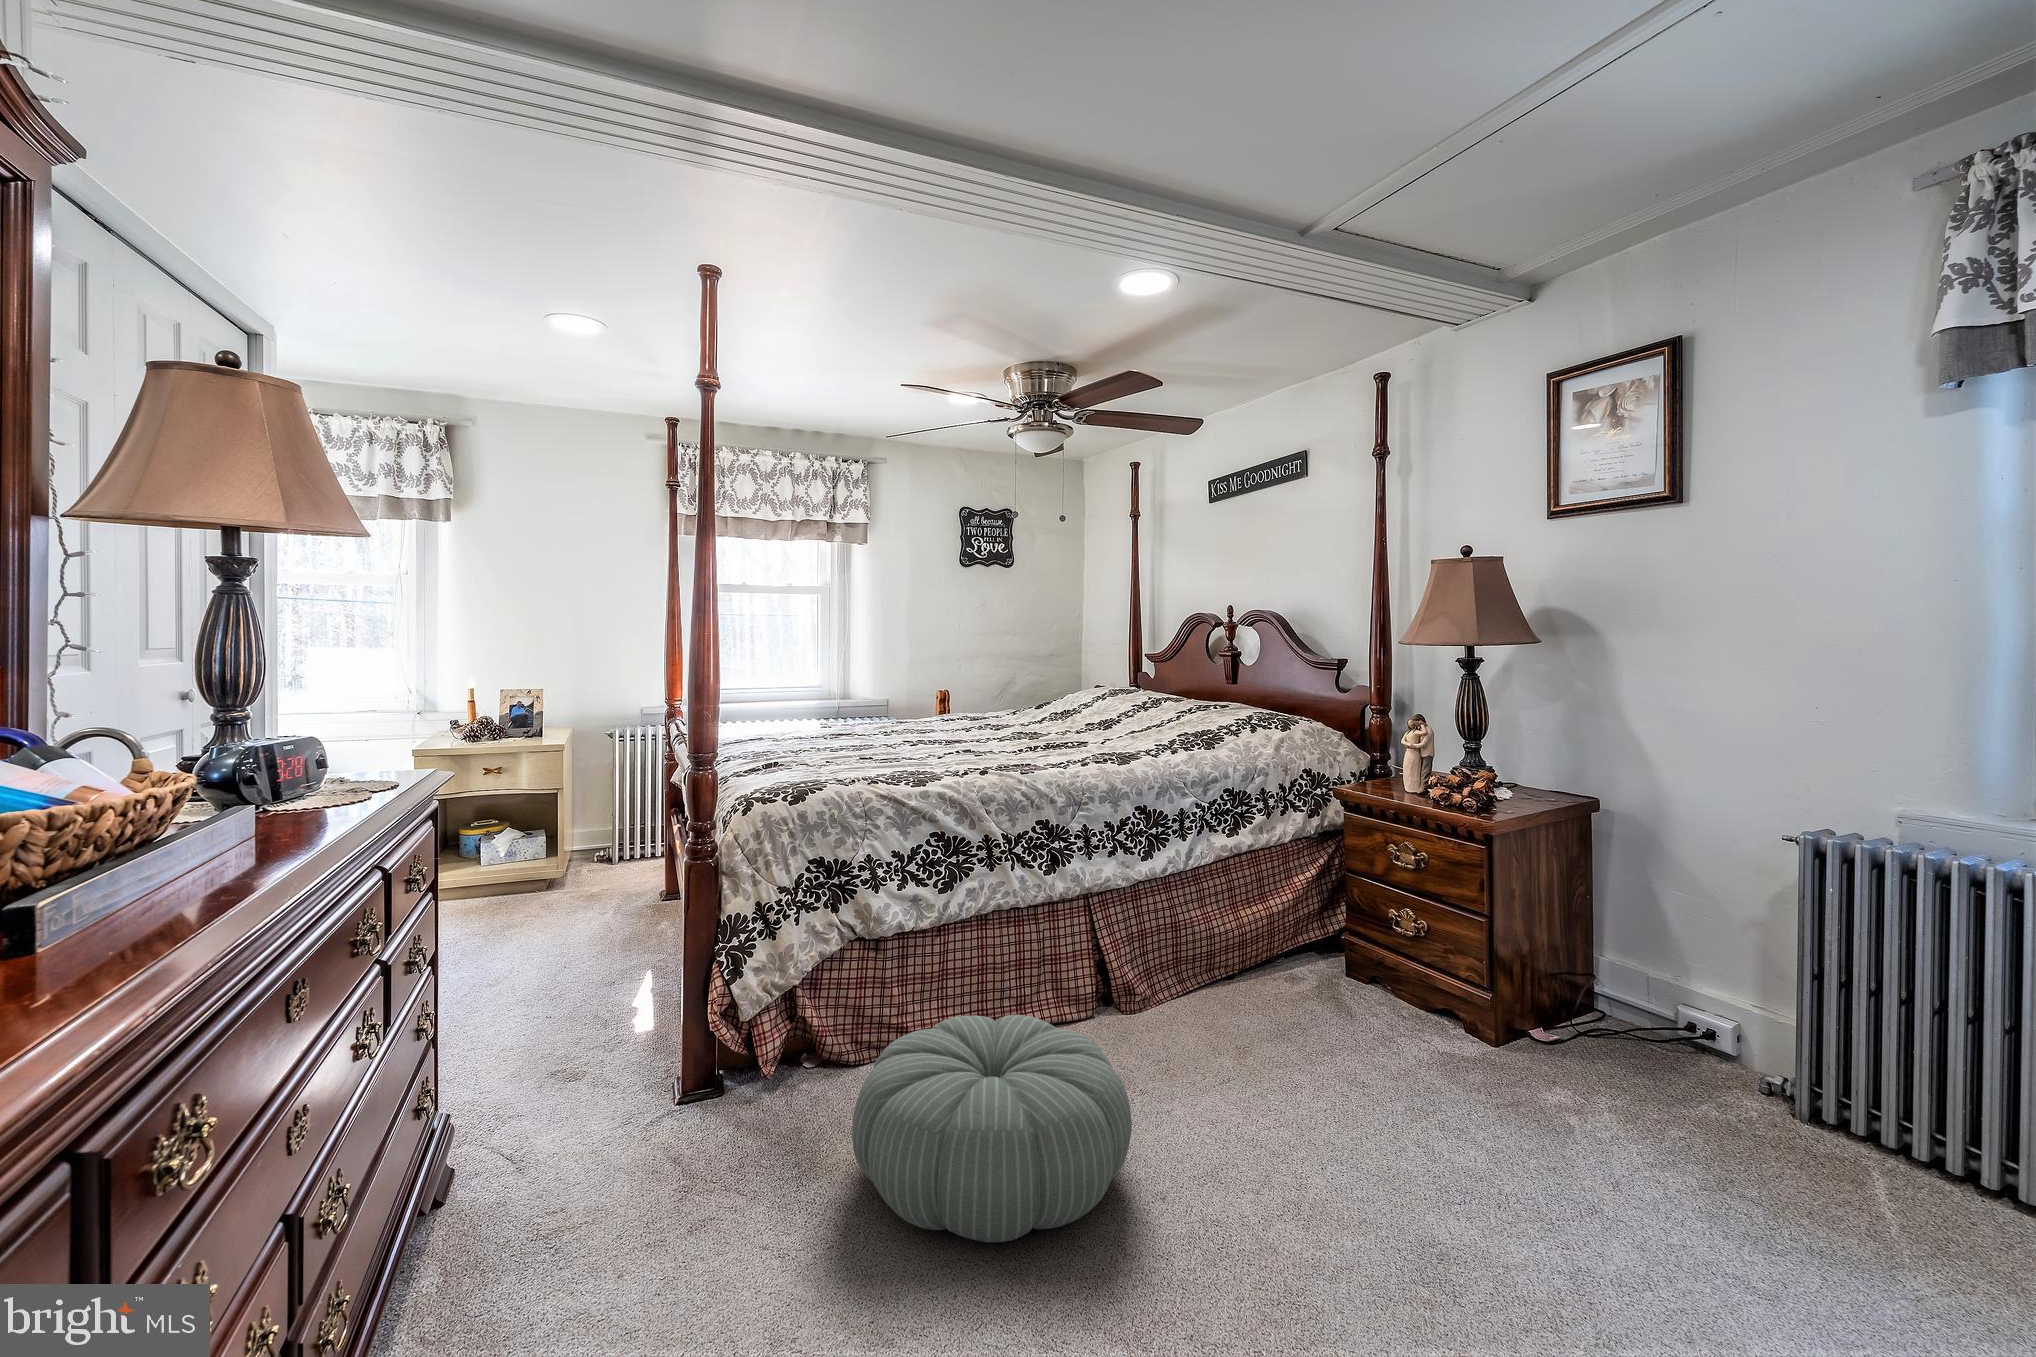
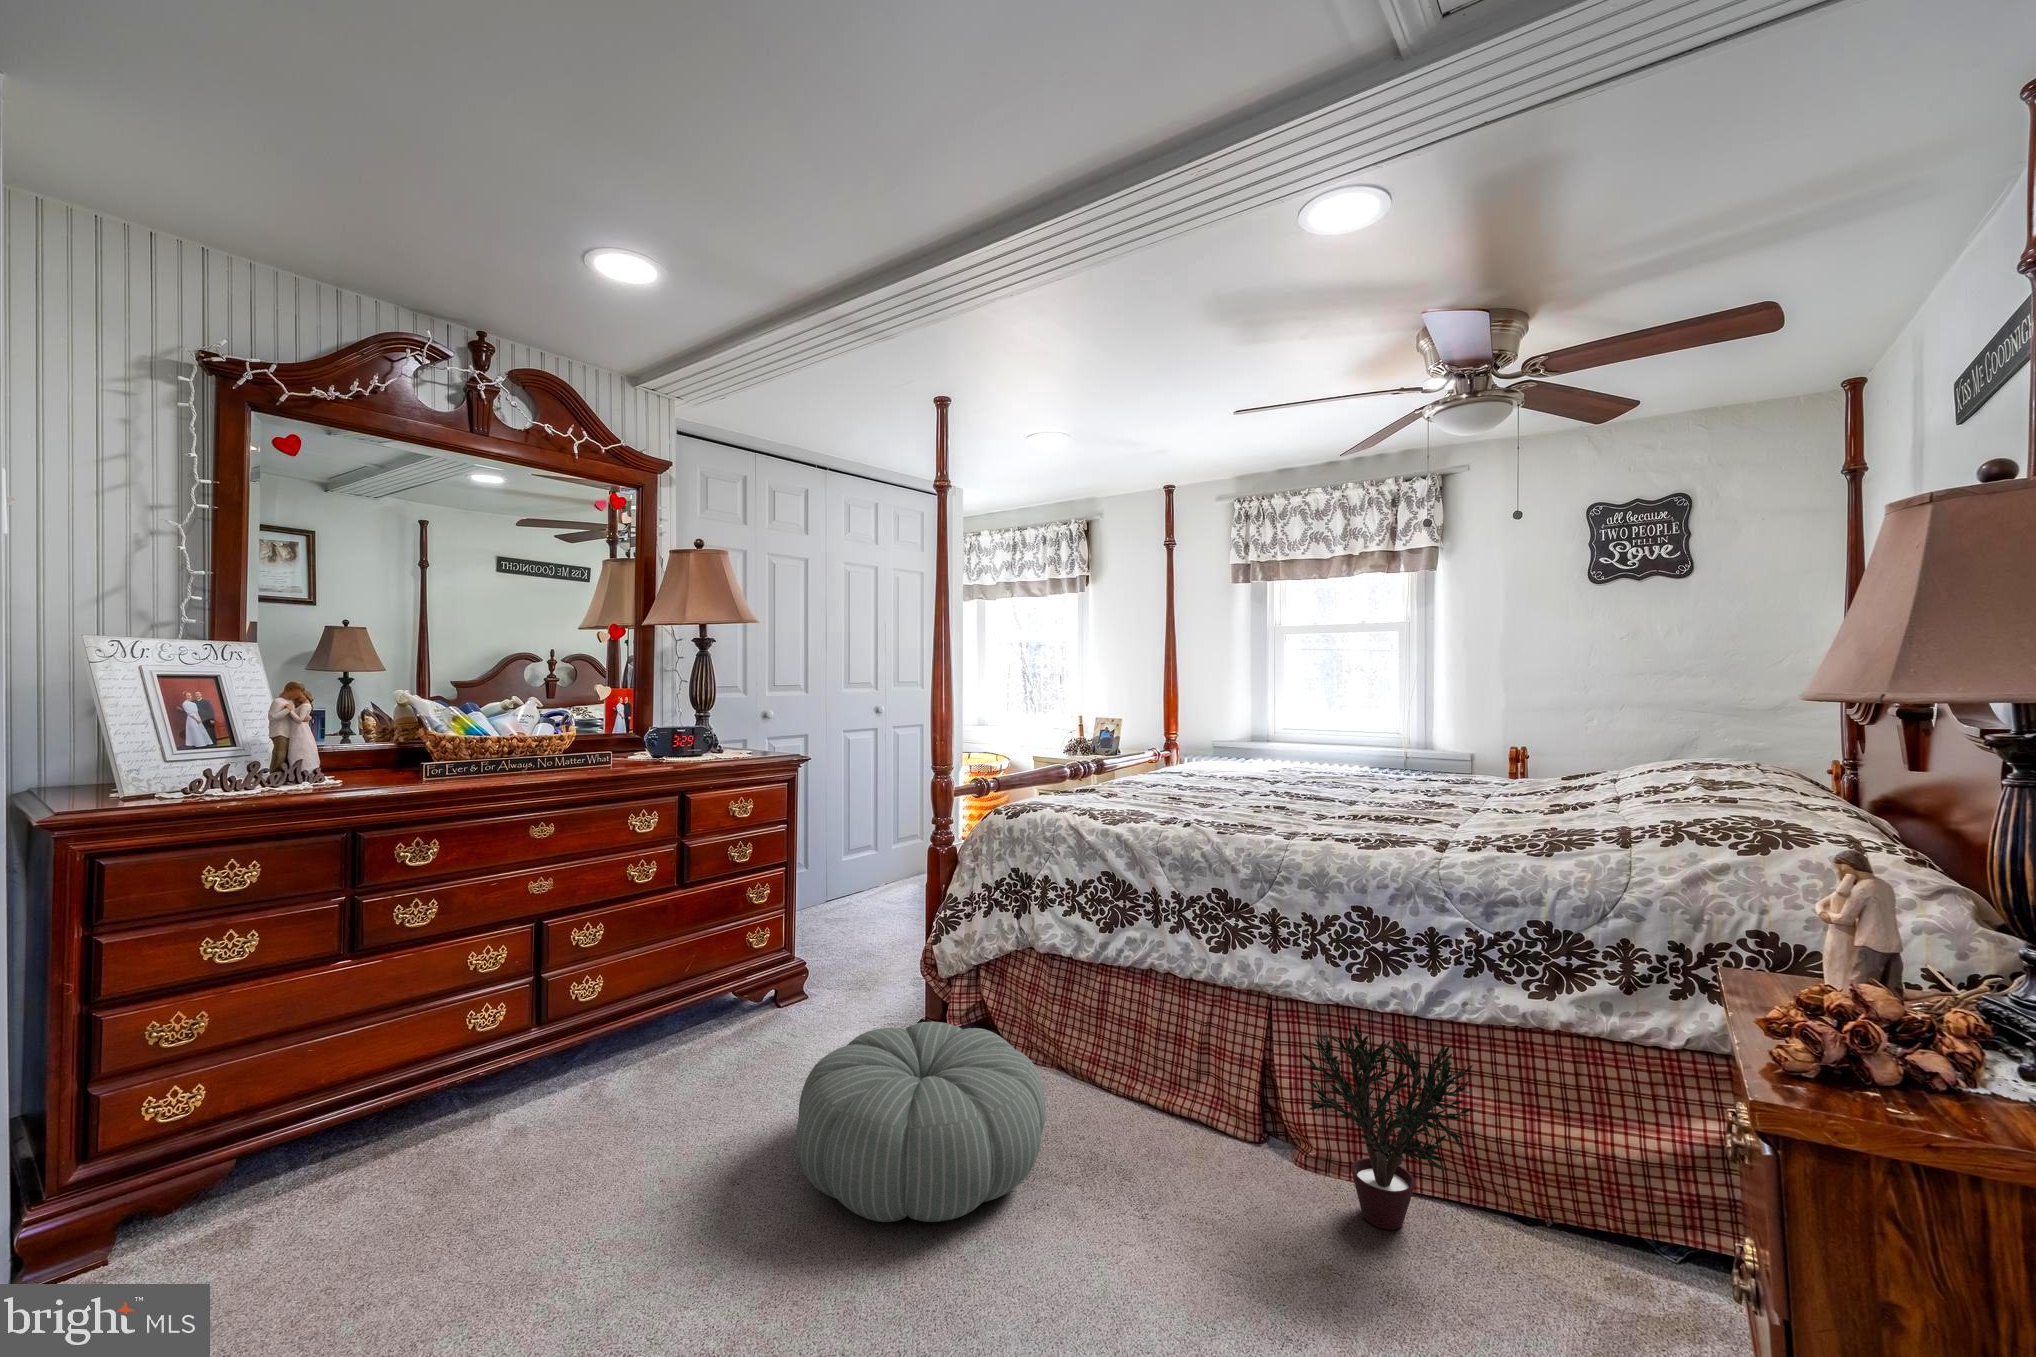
potted plant: none [1158,880,1294,1014] -> present [1302,1024,1473,1230]

